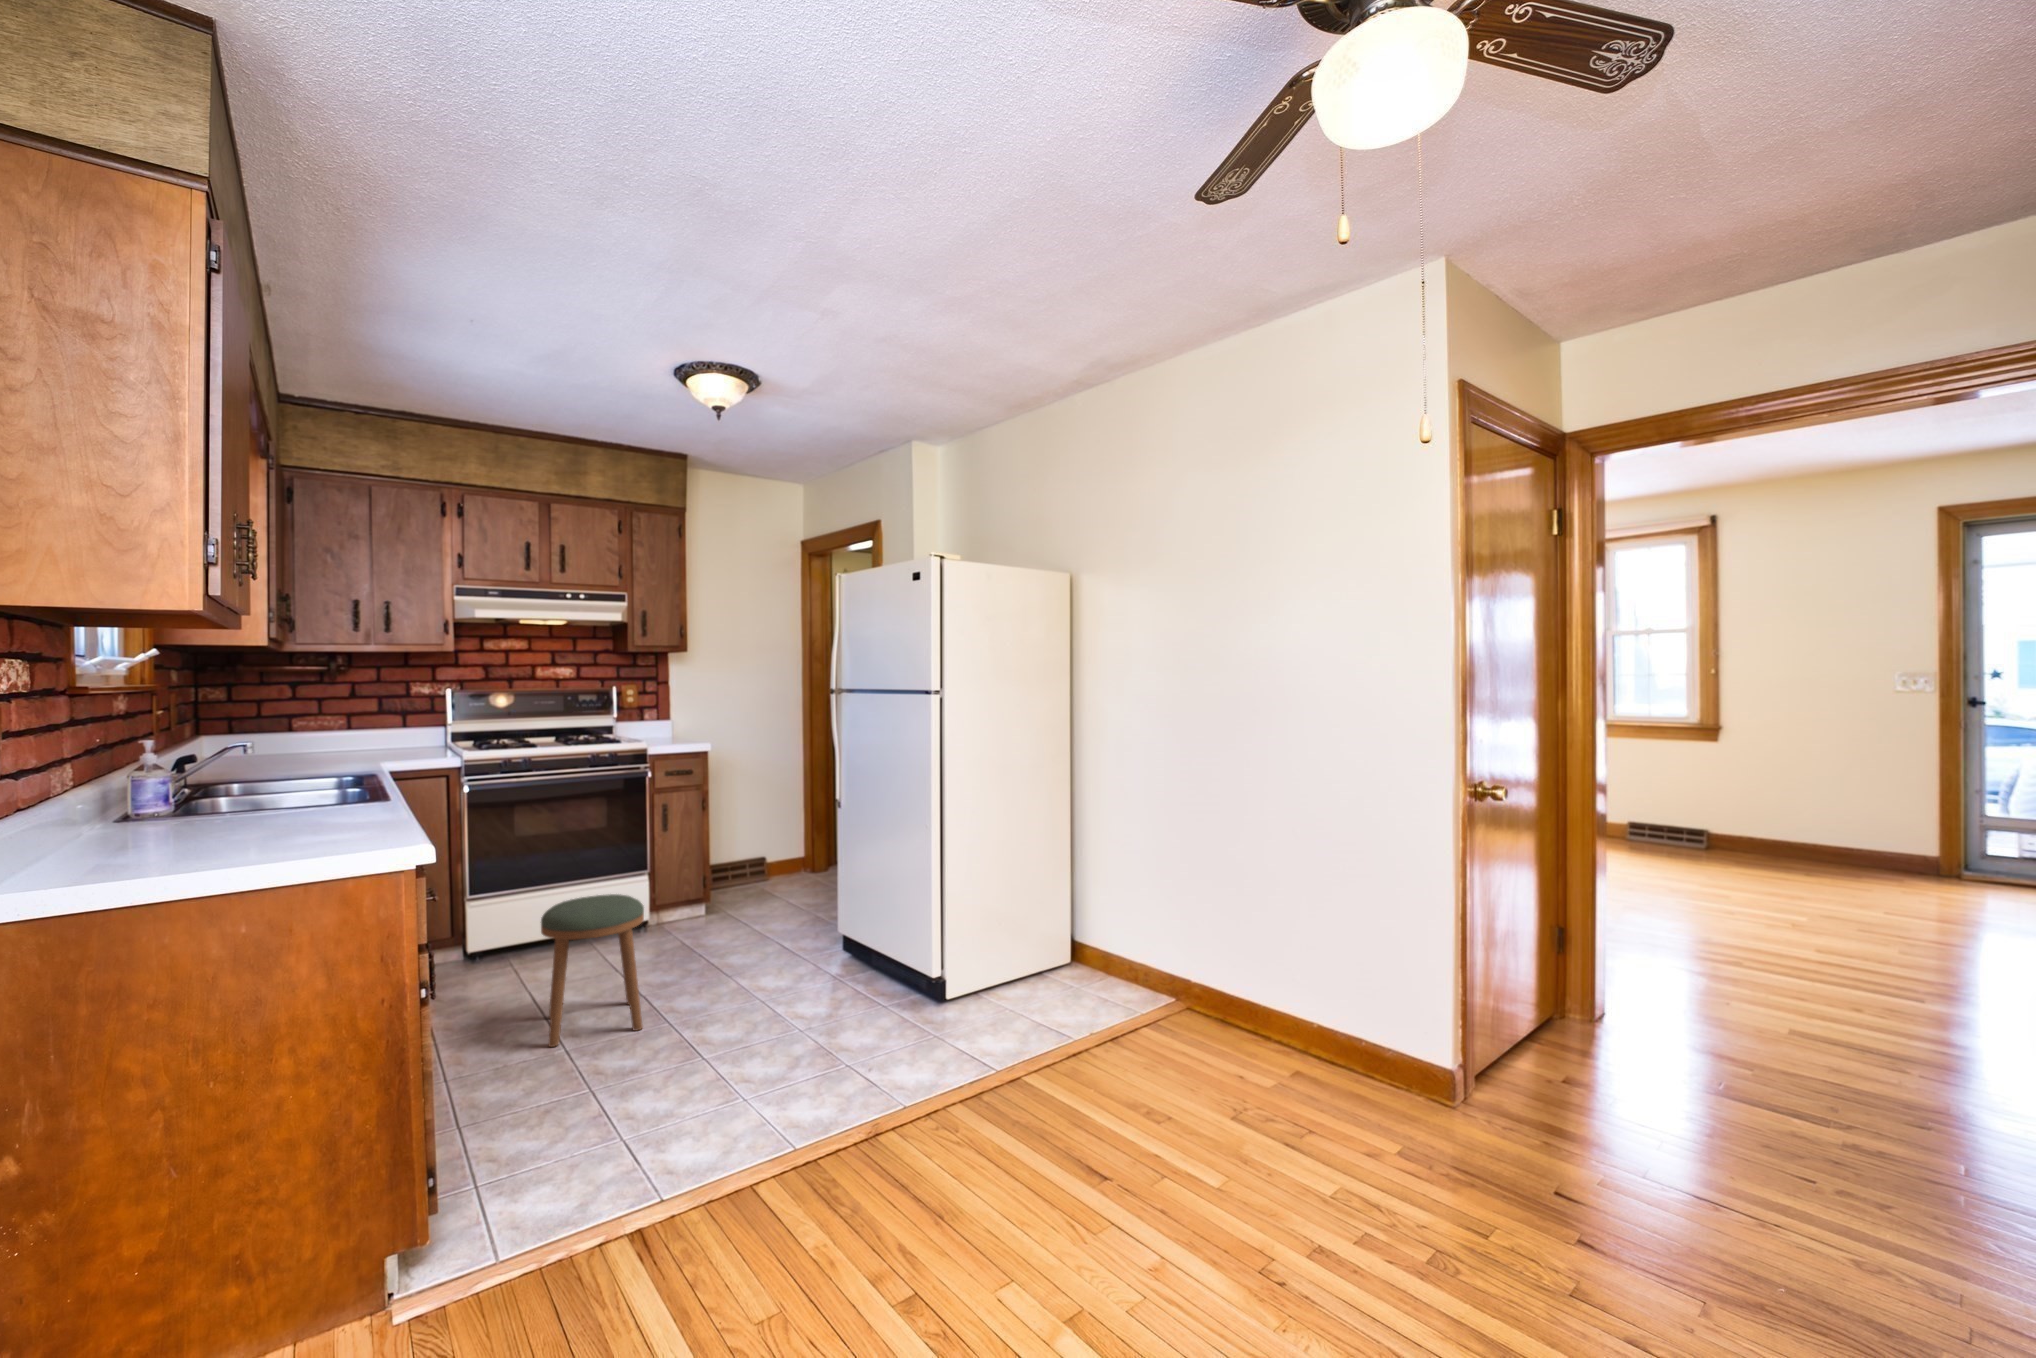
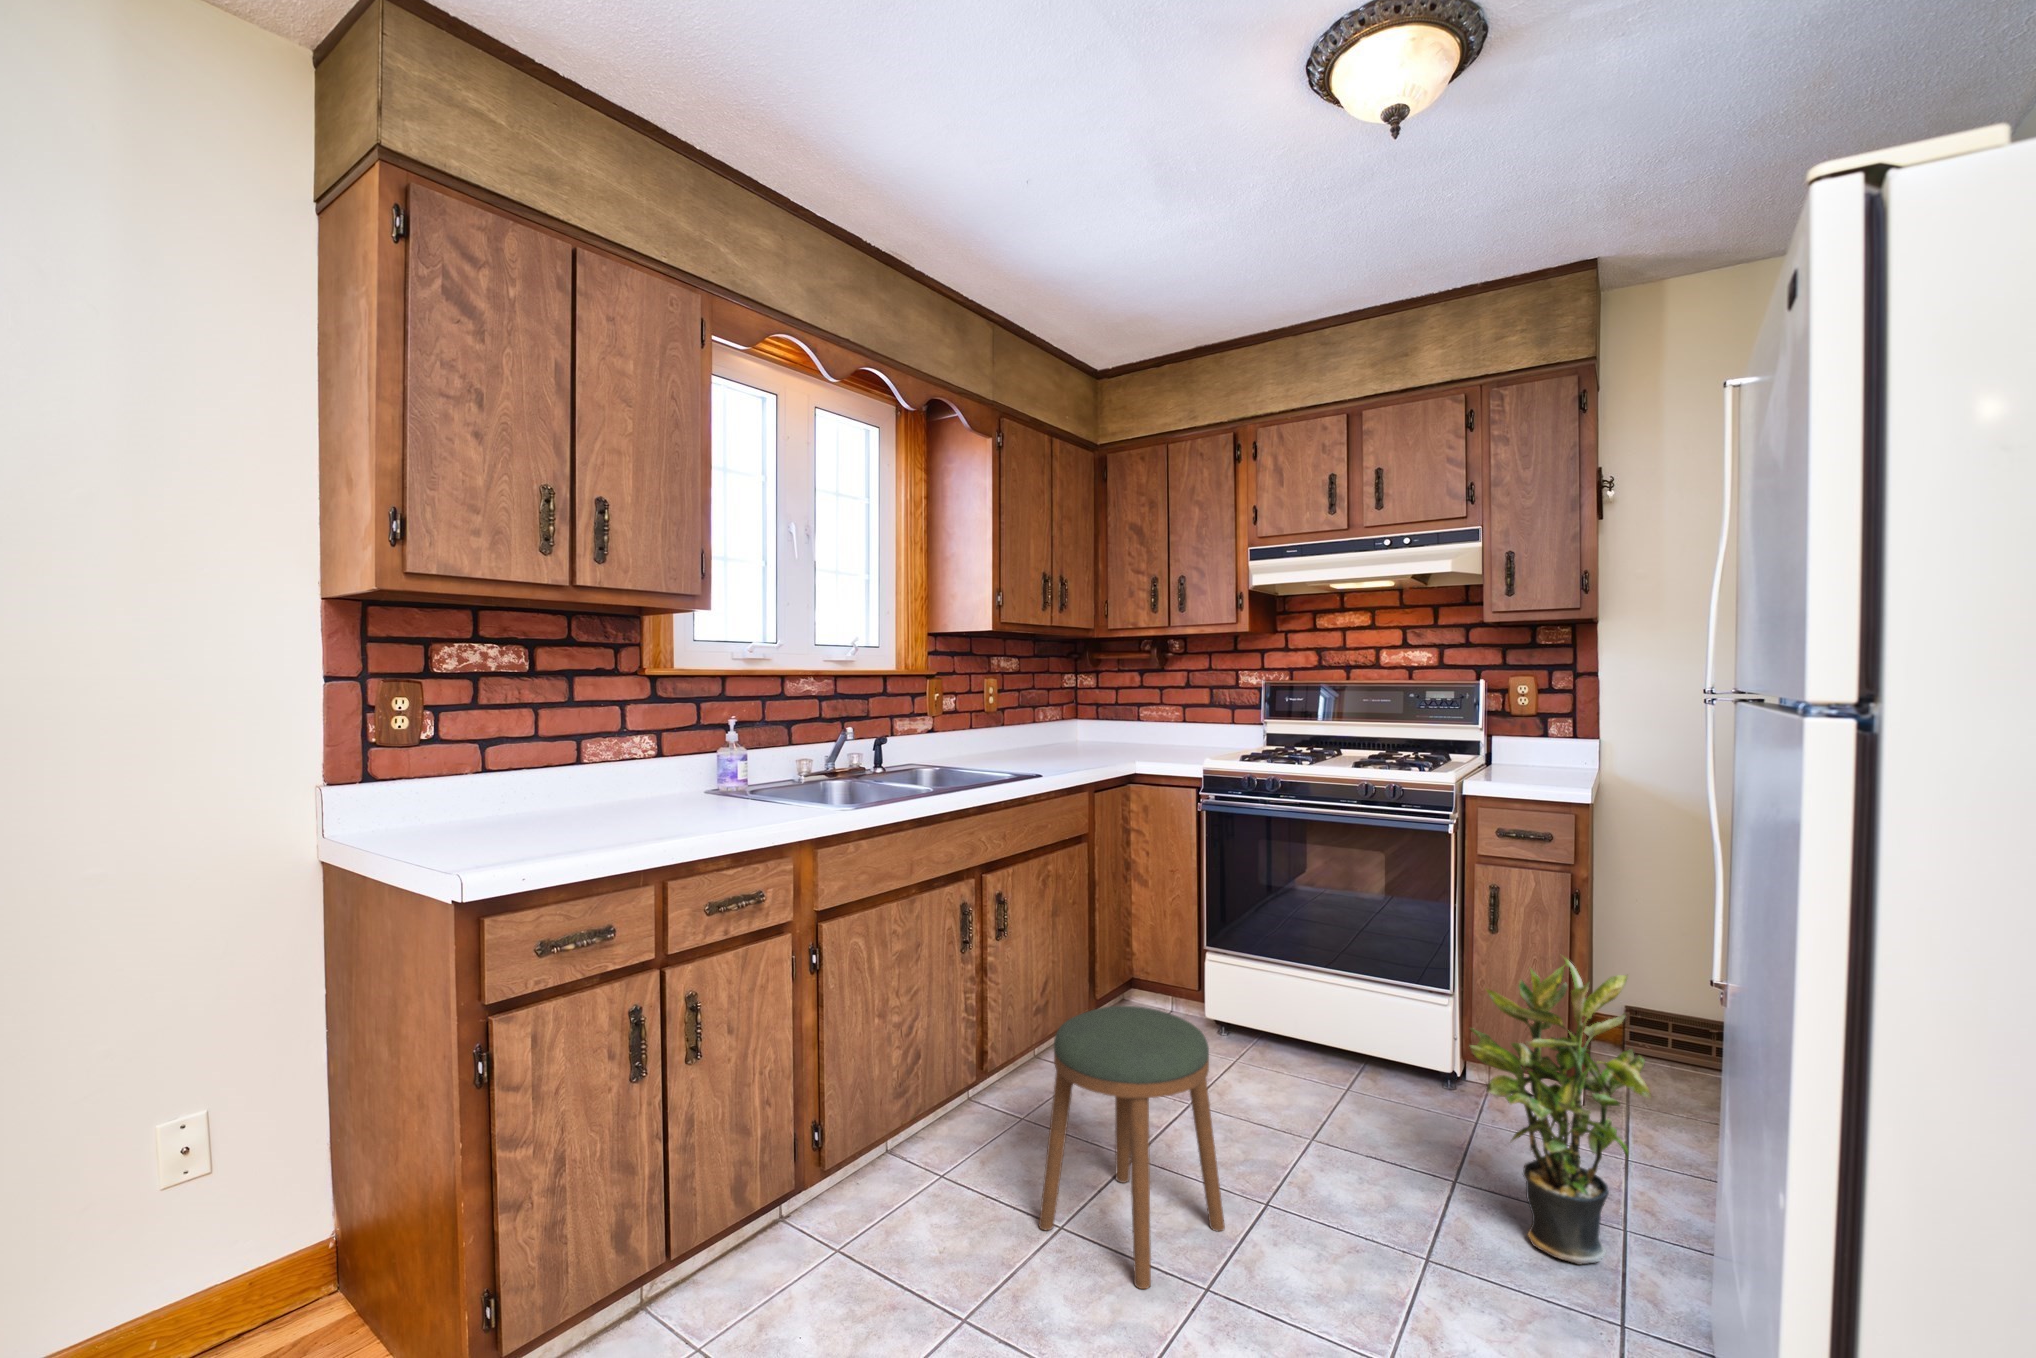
potted plant: none [715,815,784,949] -> present [1470,958,1650,1265]

